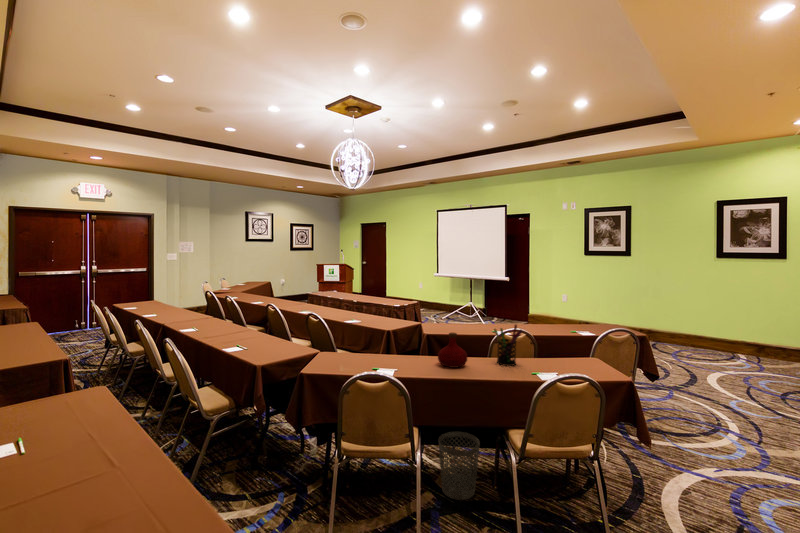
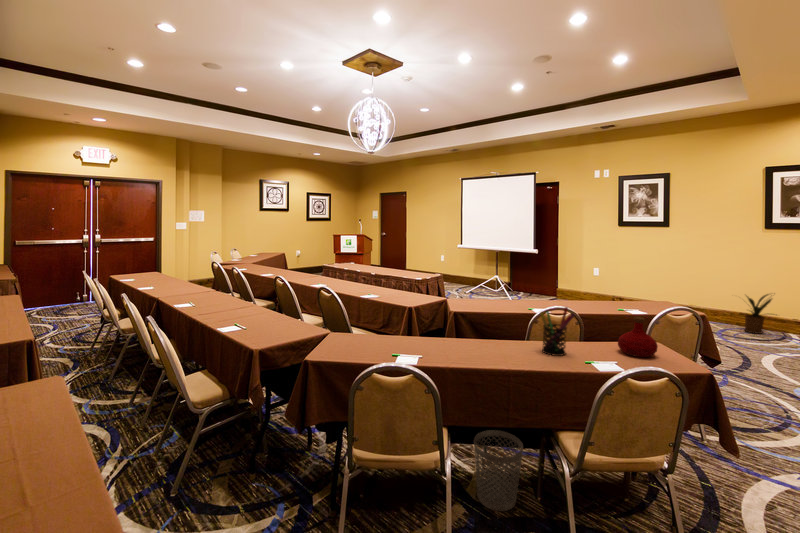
house plant: none [684,317,729,355] -> present [744,294,772,334]
bottle: present [438,333,467,368] -> present [618,317,658,357]

